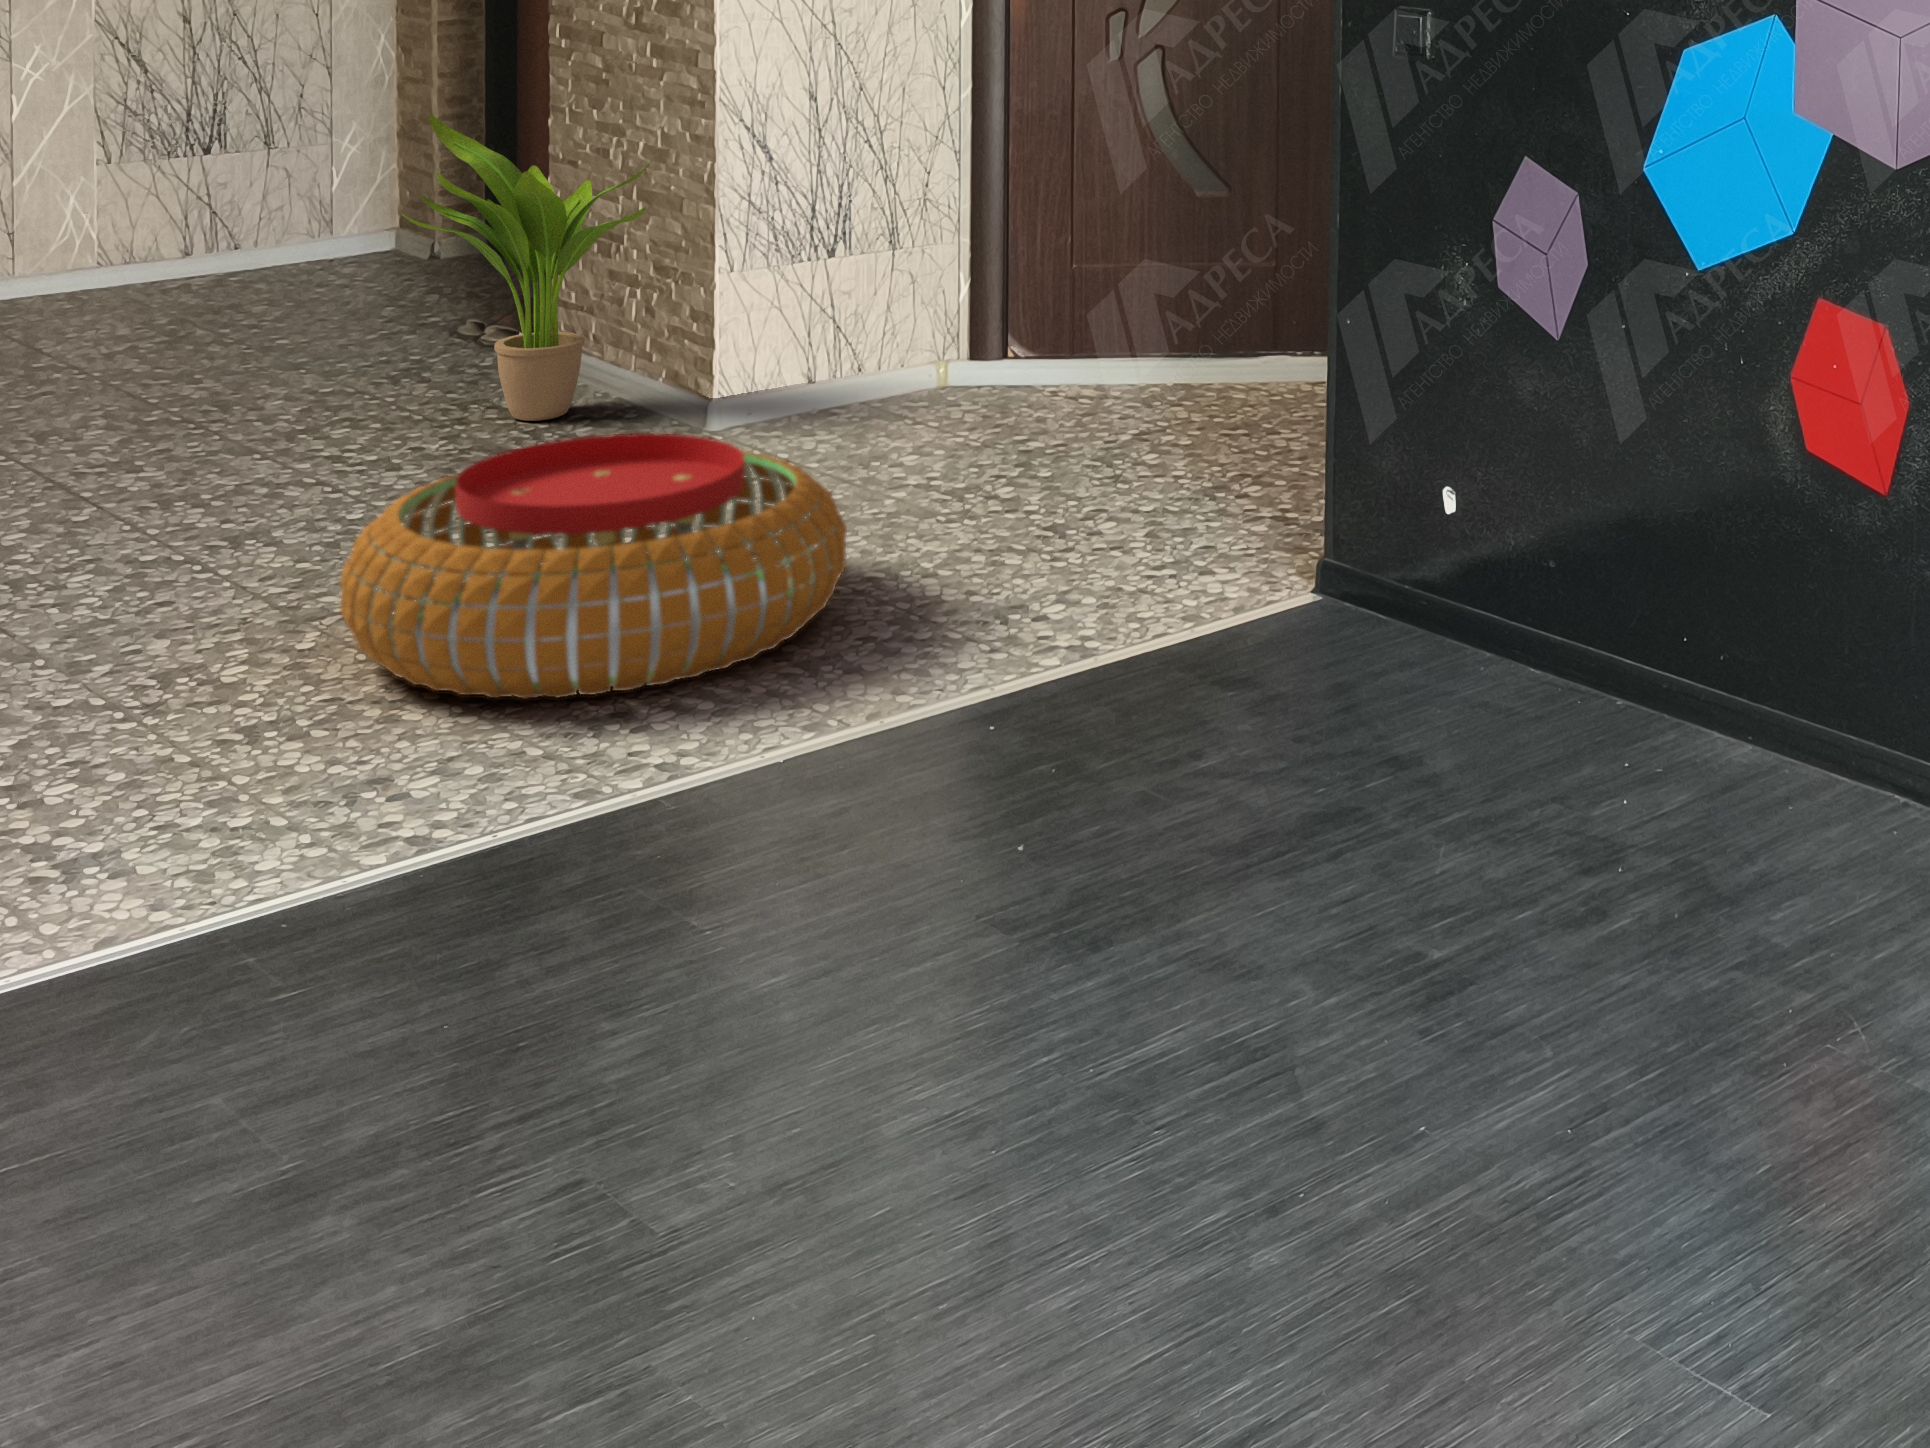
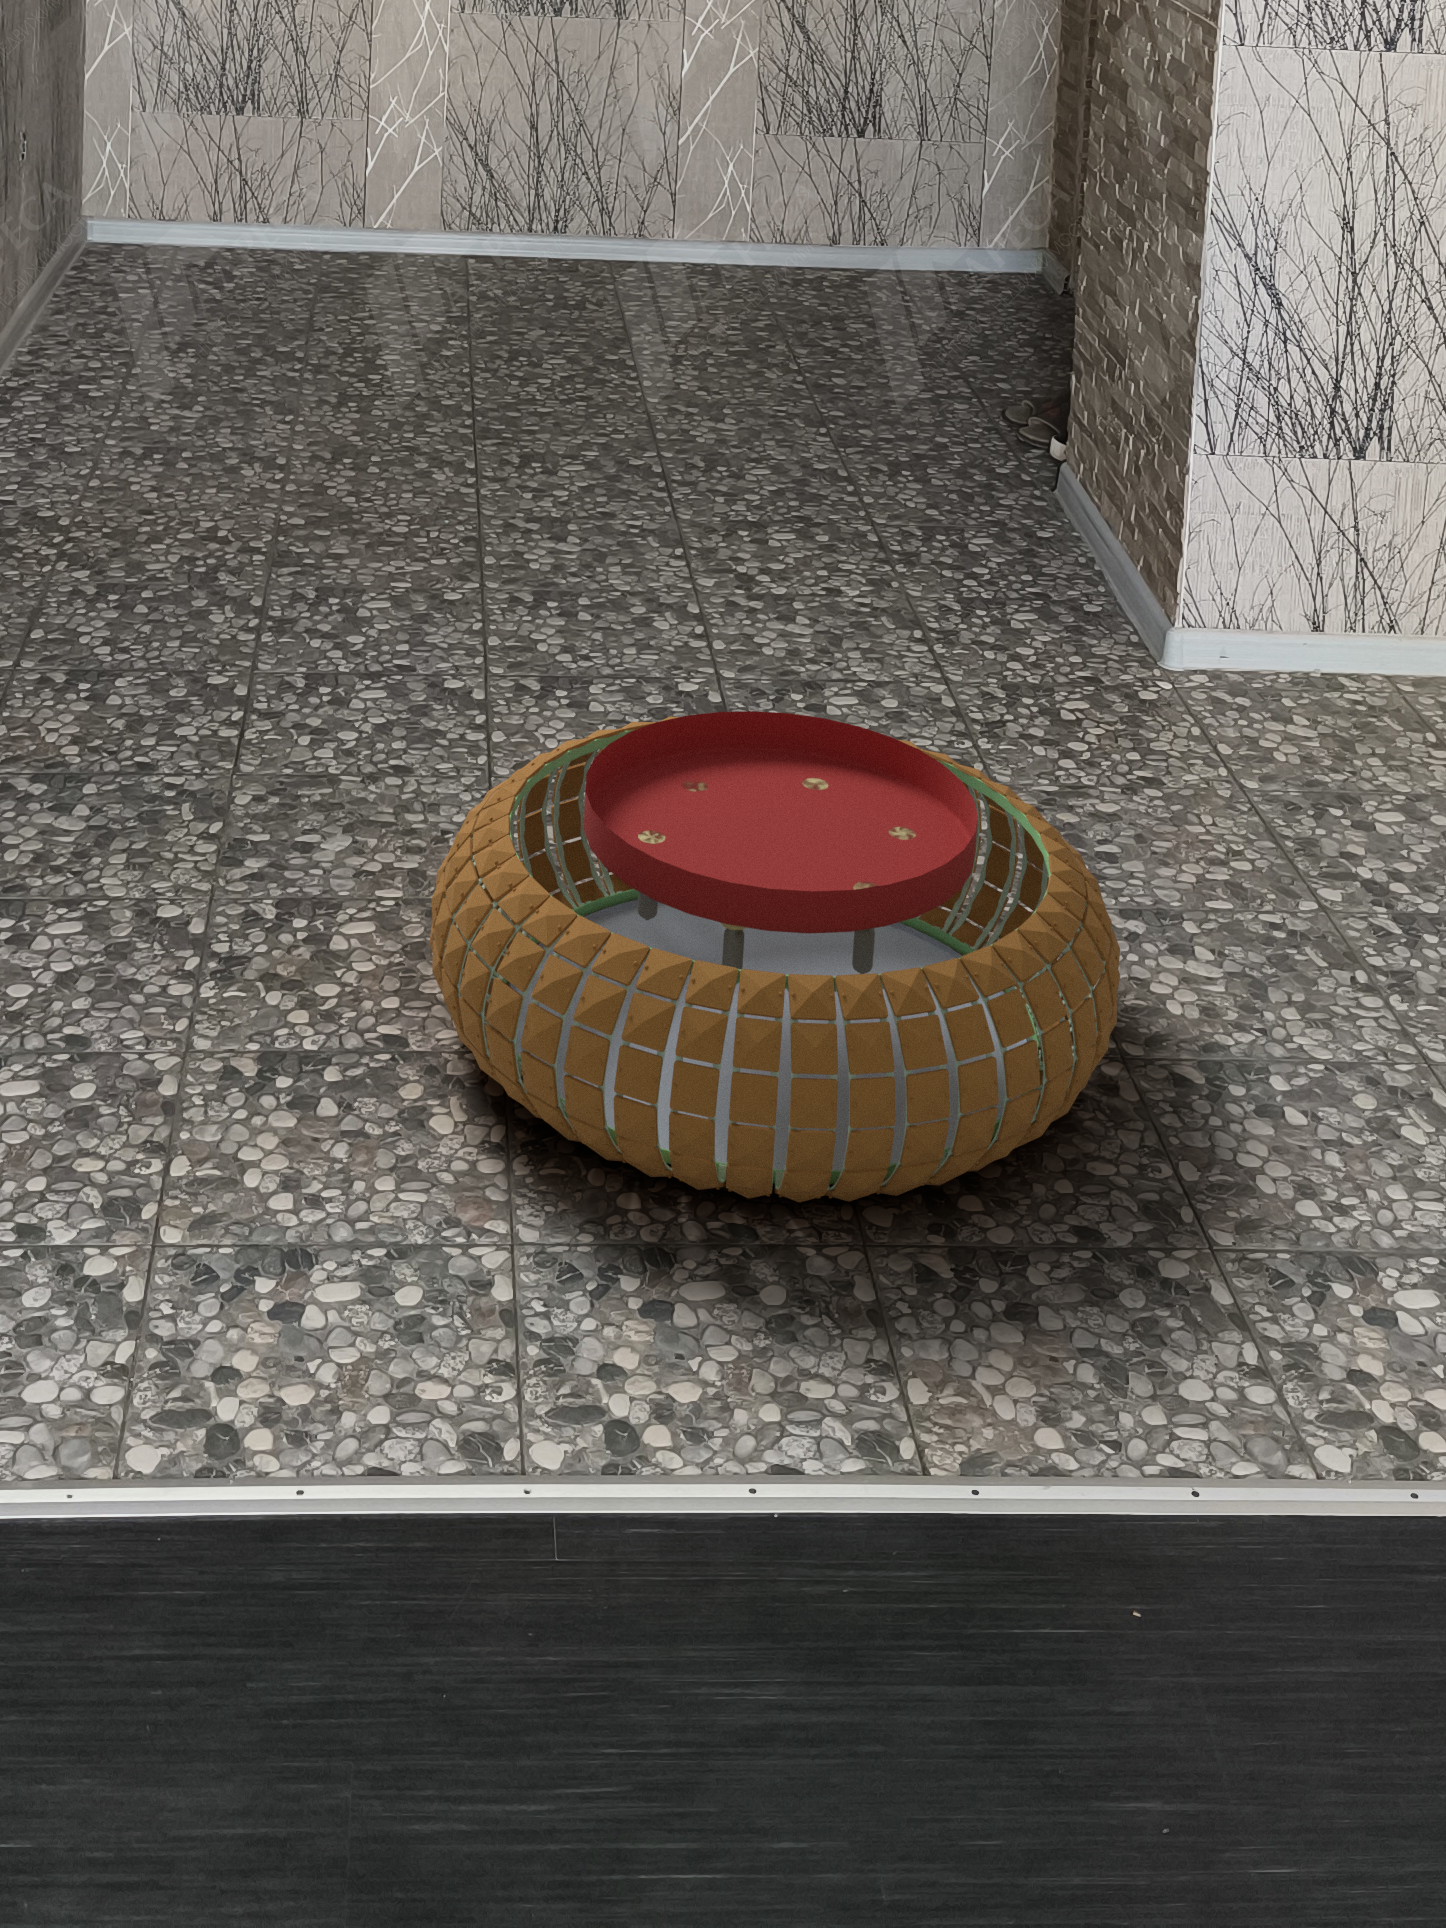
potted plant: present [401,114,652,421] -> none [838,163,1140,584]

